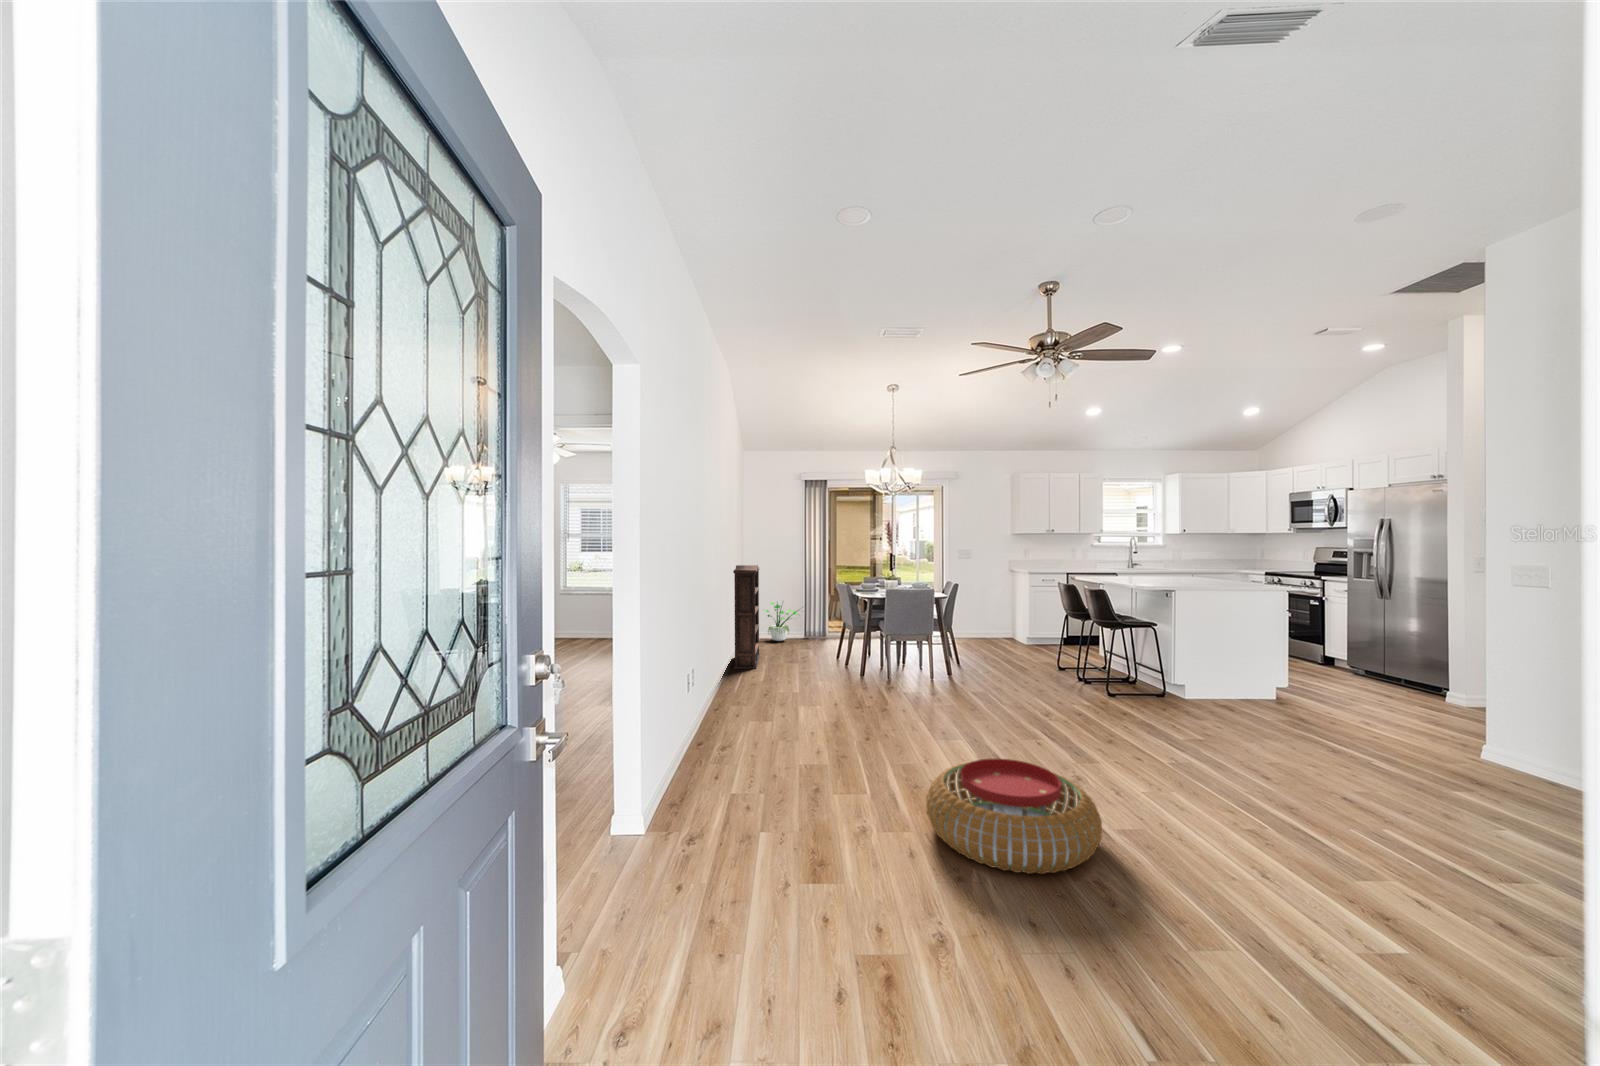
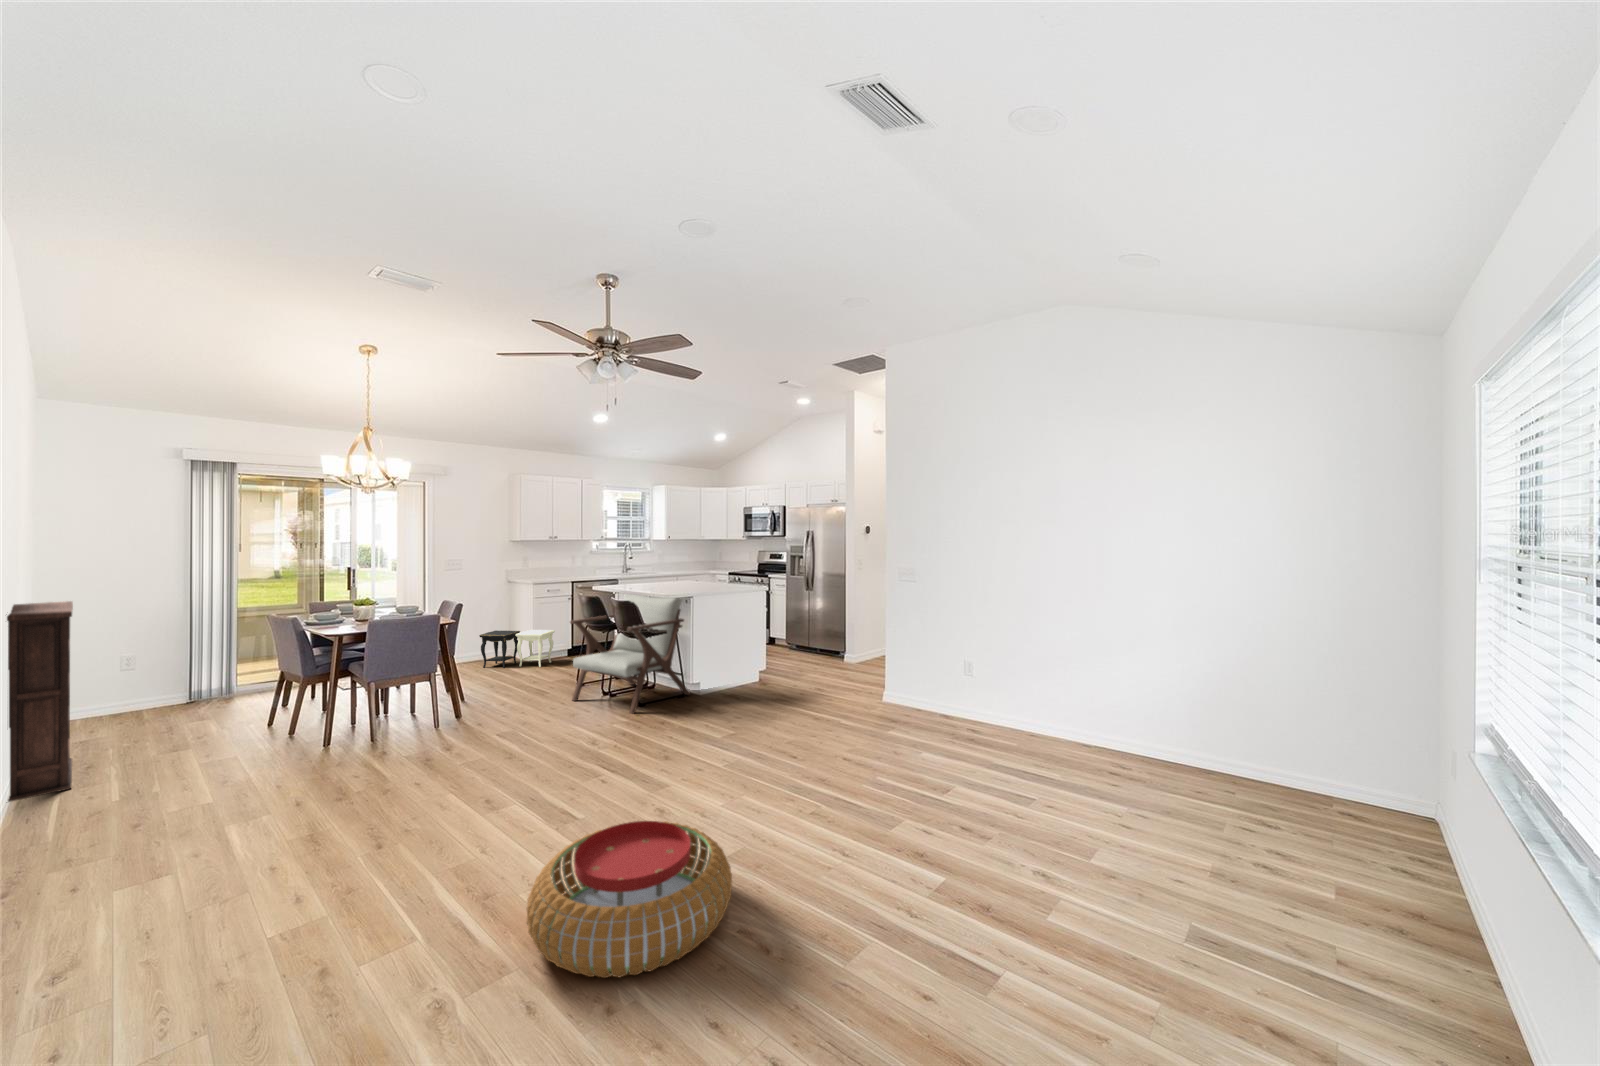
lounge chair: none [1044,584,1175,700] -> present [570,594,690,714]
potted plant: present [765,602,800,641] -> none [69,641,185,724]
side table: none [984,612,1049,649] -> present [479,630,555,668]

